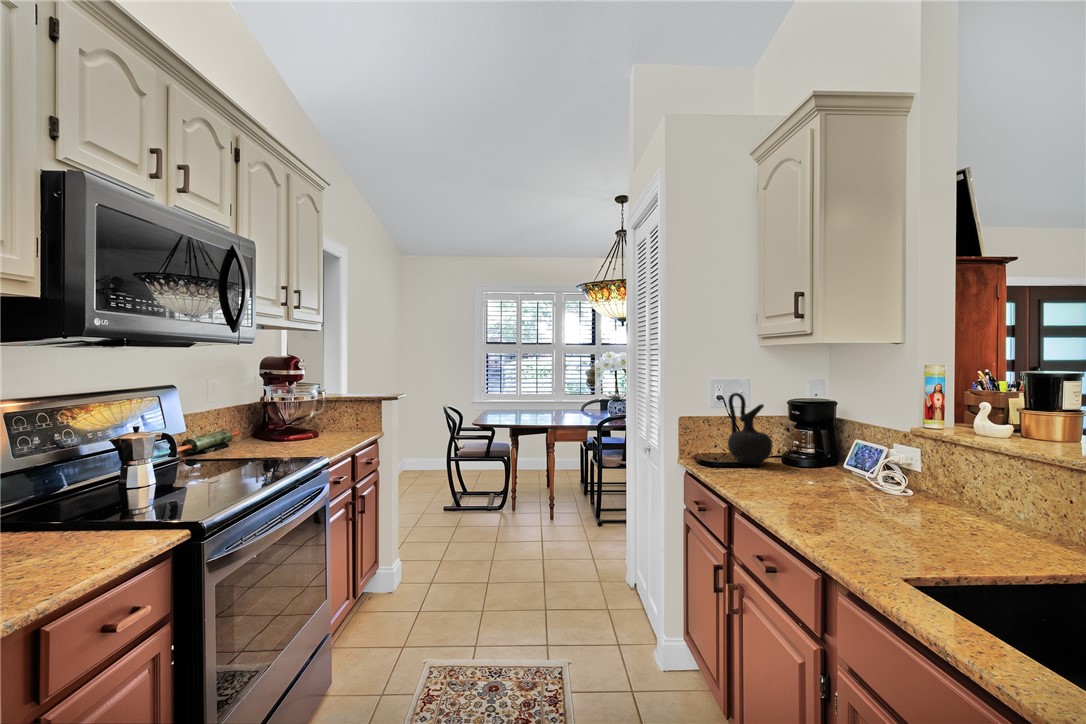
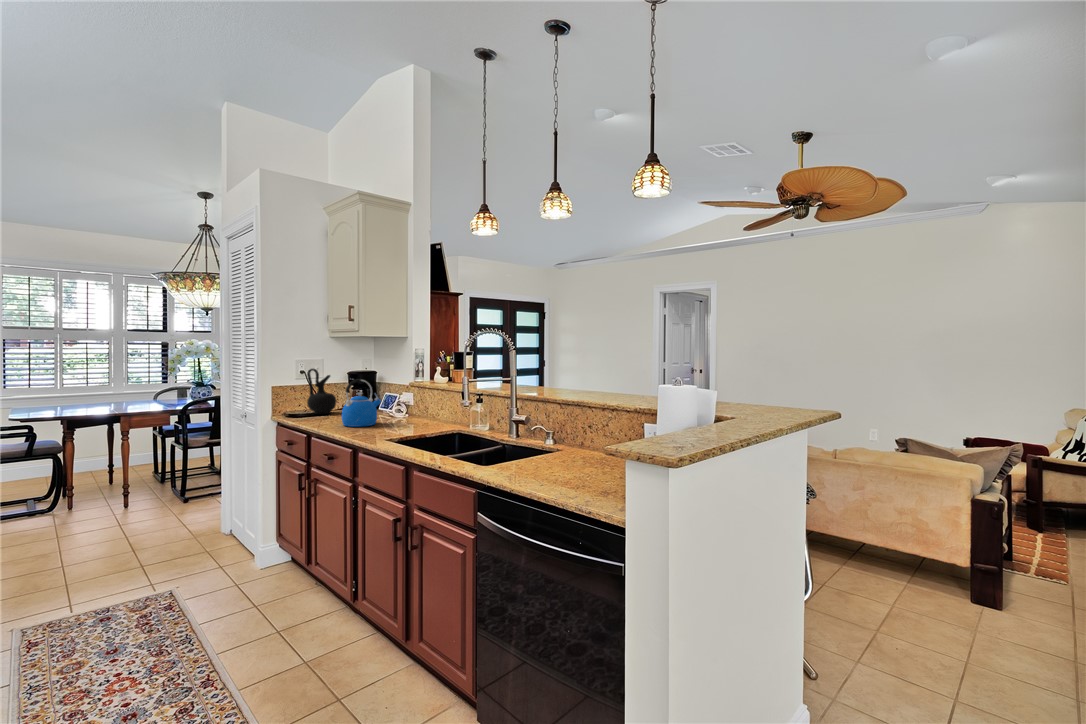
kettle: none [787,419,863,510] -> present [342,379,381,427]

